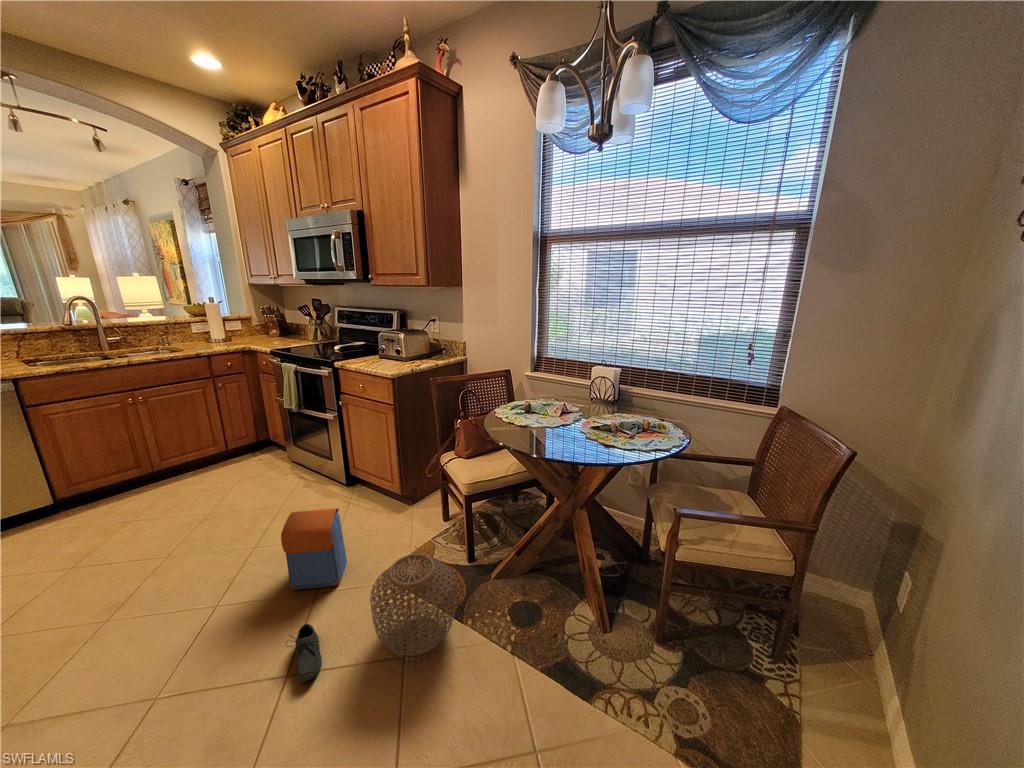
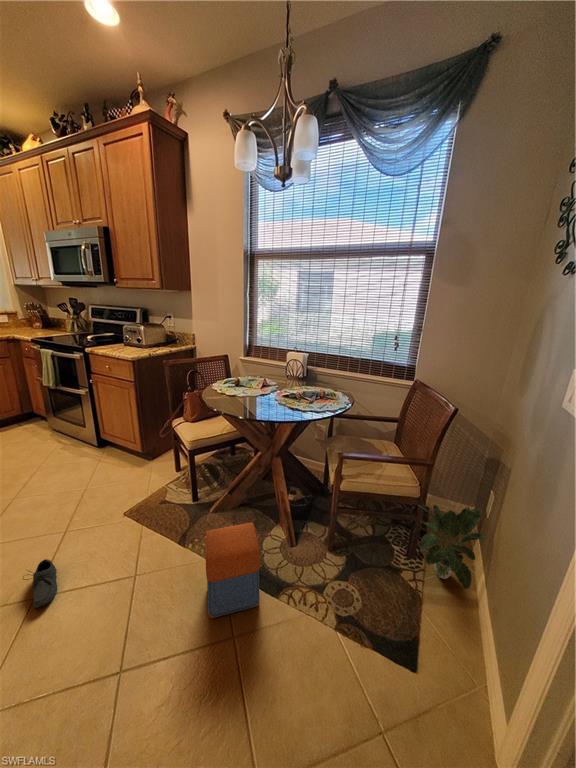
backpack: present [281,508,347,590] -> present [206,522,260,618]
woven basket: present [370,554,456,656] -> none [100,496,176,577]
potted plant: none [788,588,900,718] -> present [418,505,485,589]

